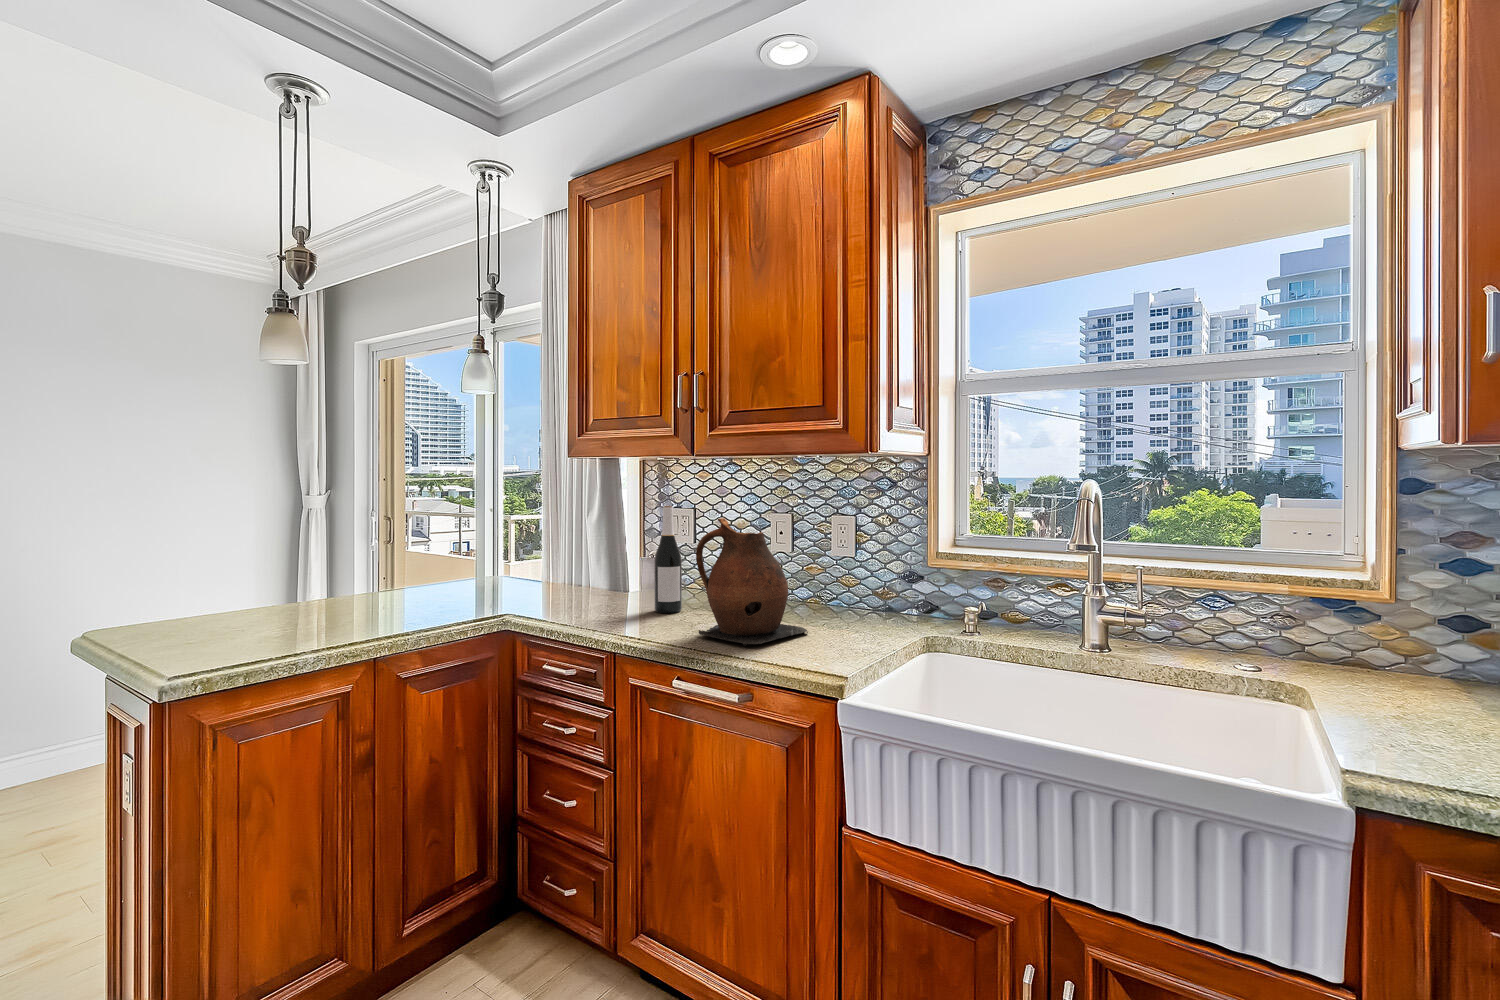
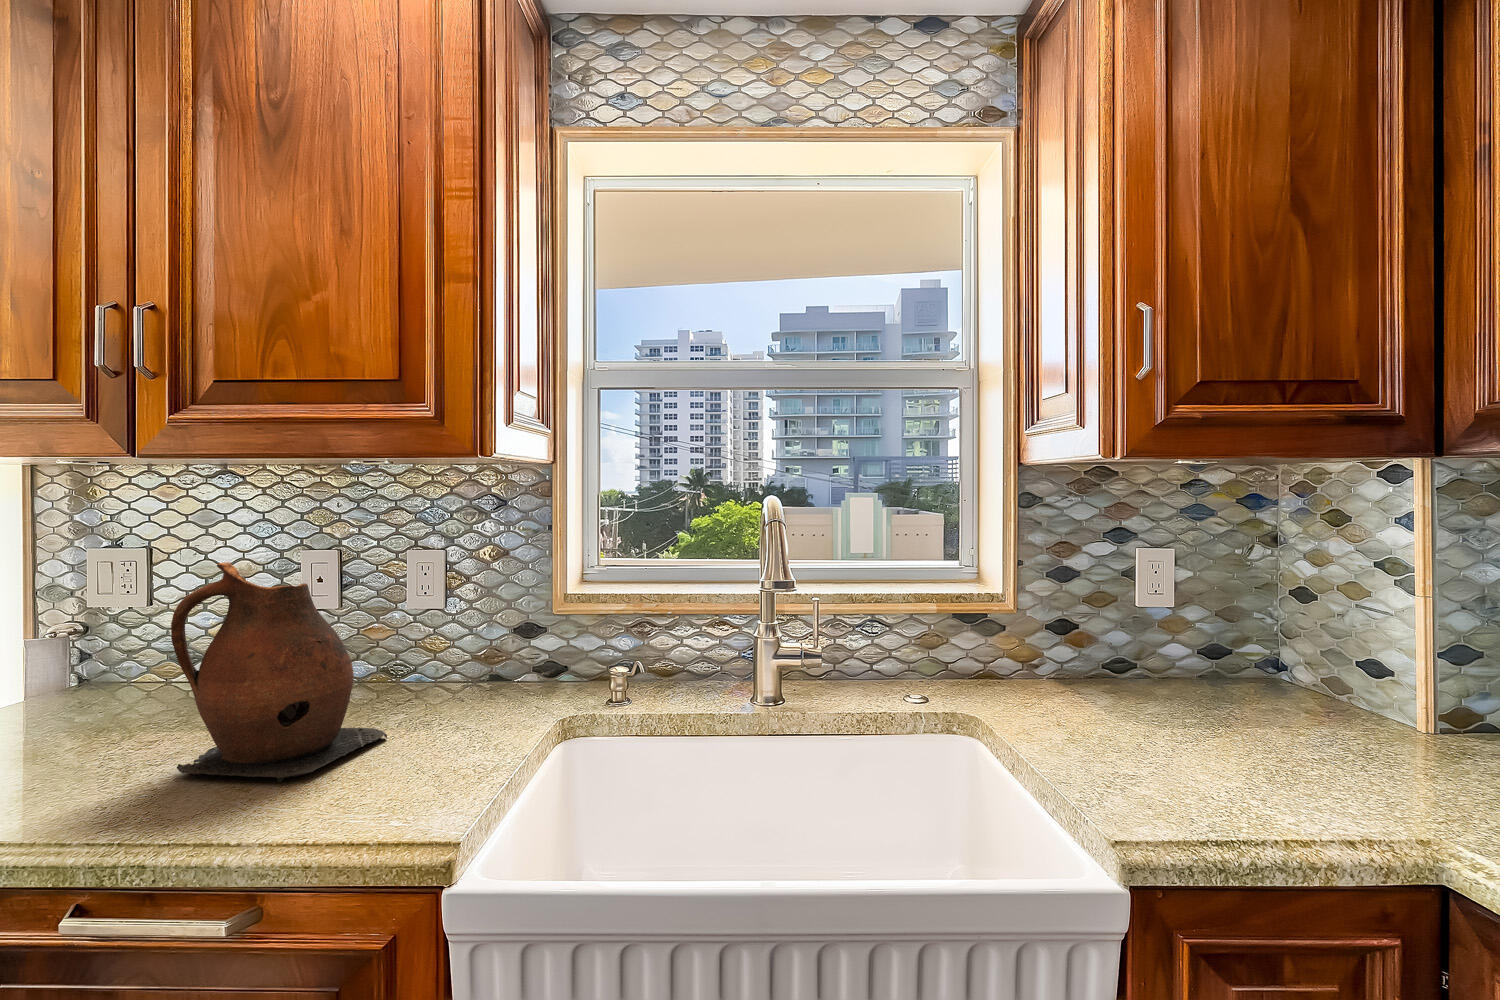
wine bottle: present [654,506,682,613] -> none [65,542,128,738]

